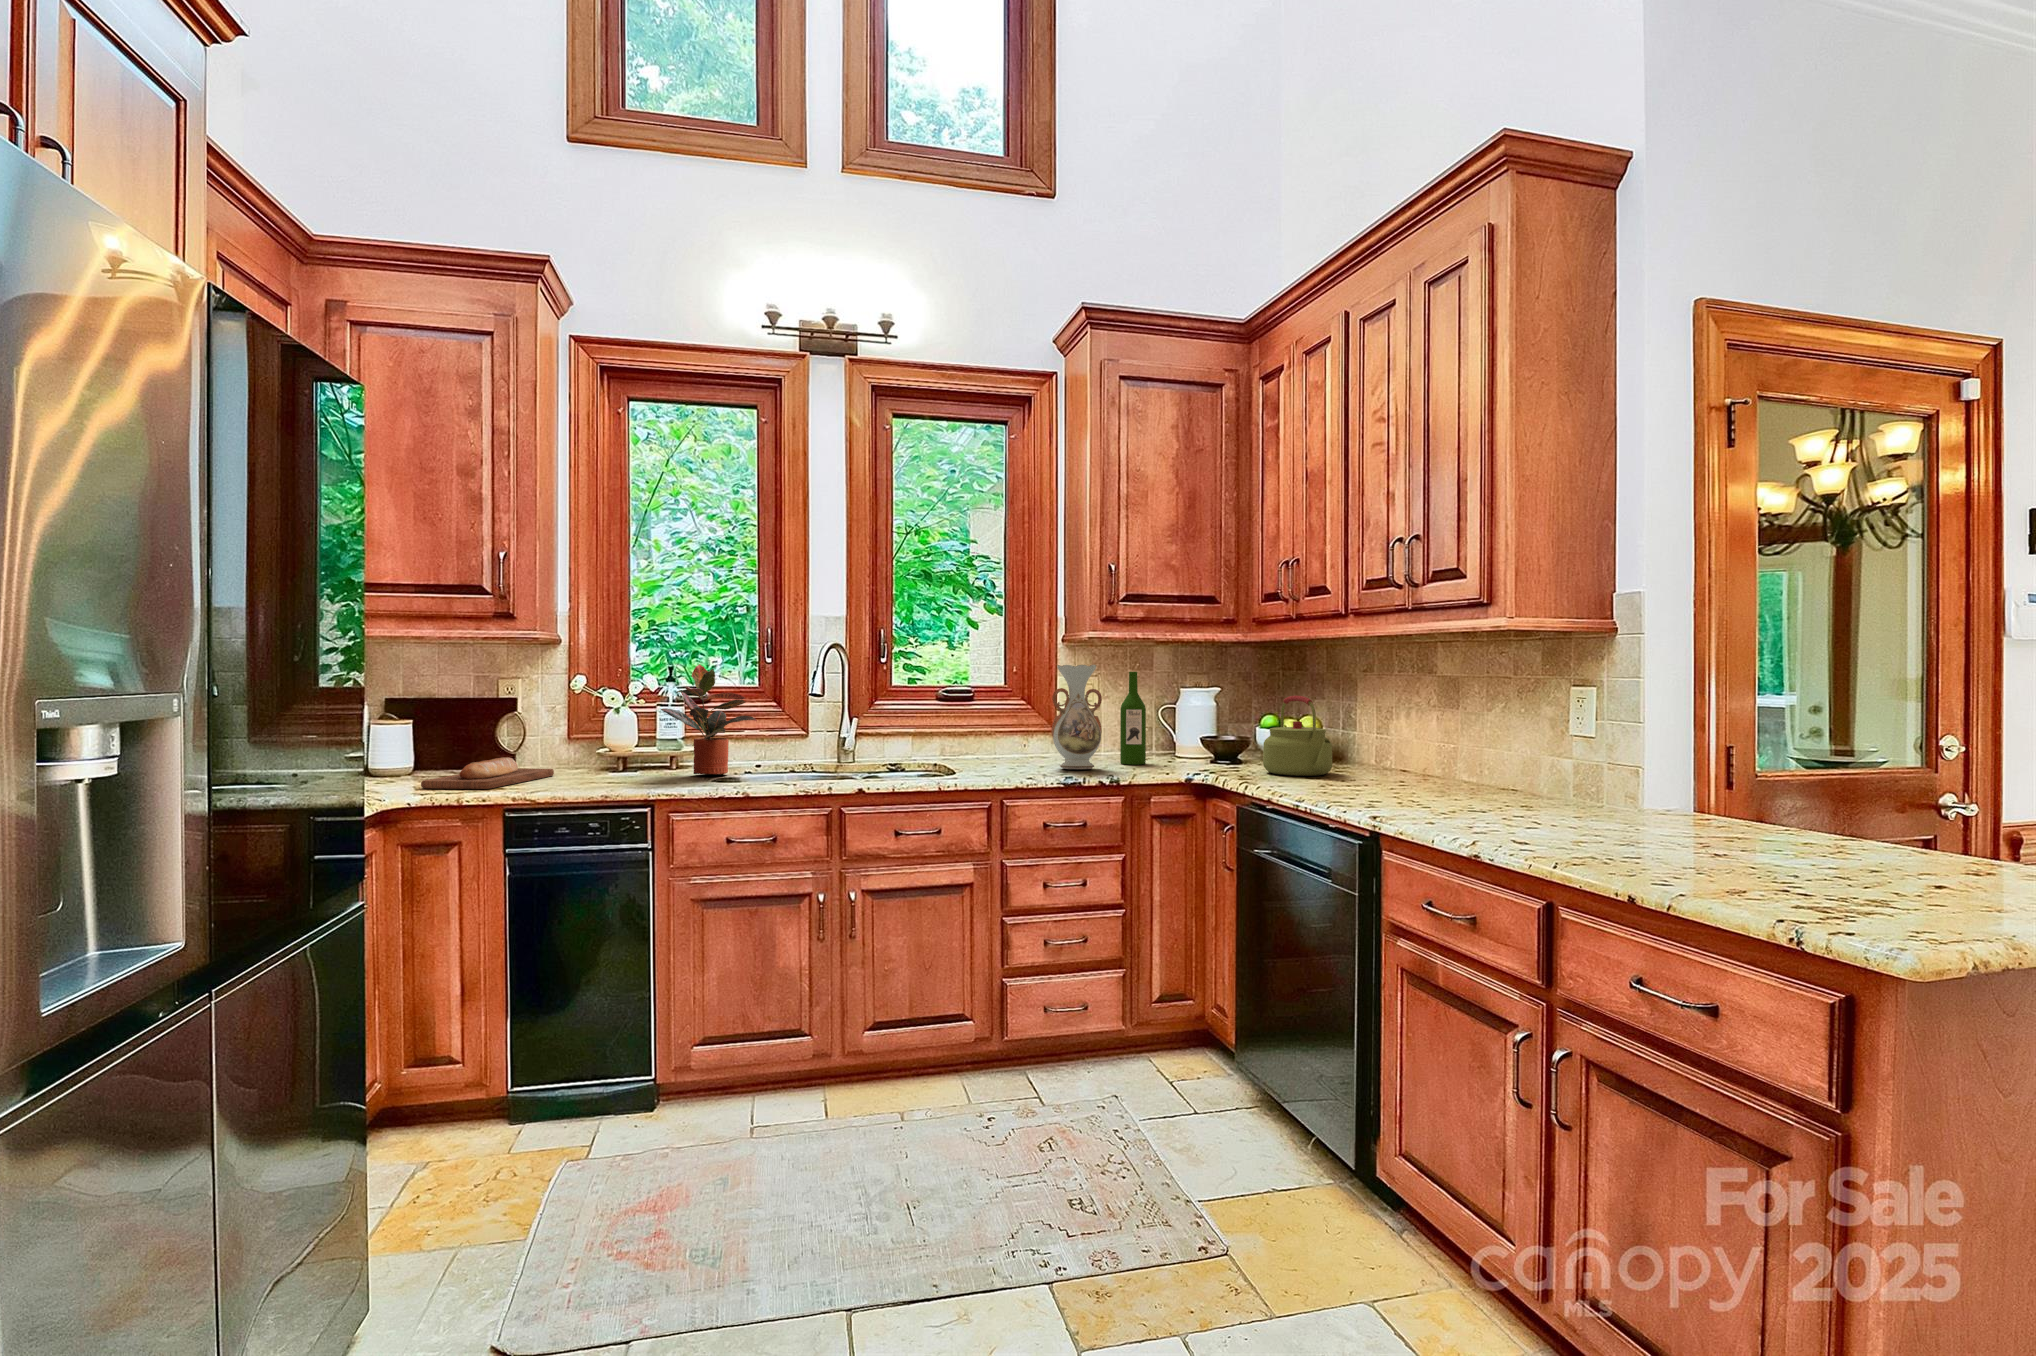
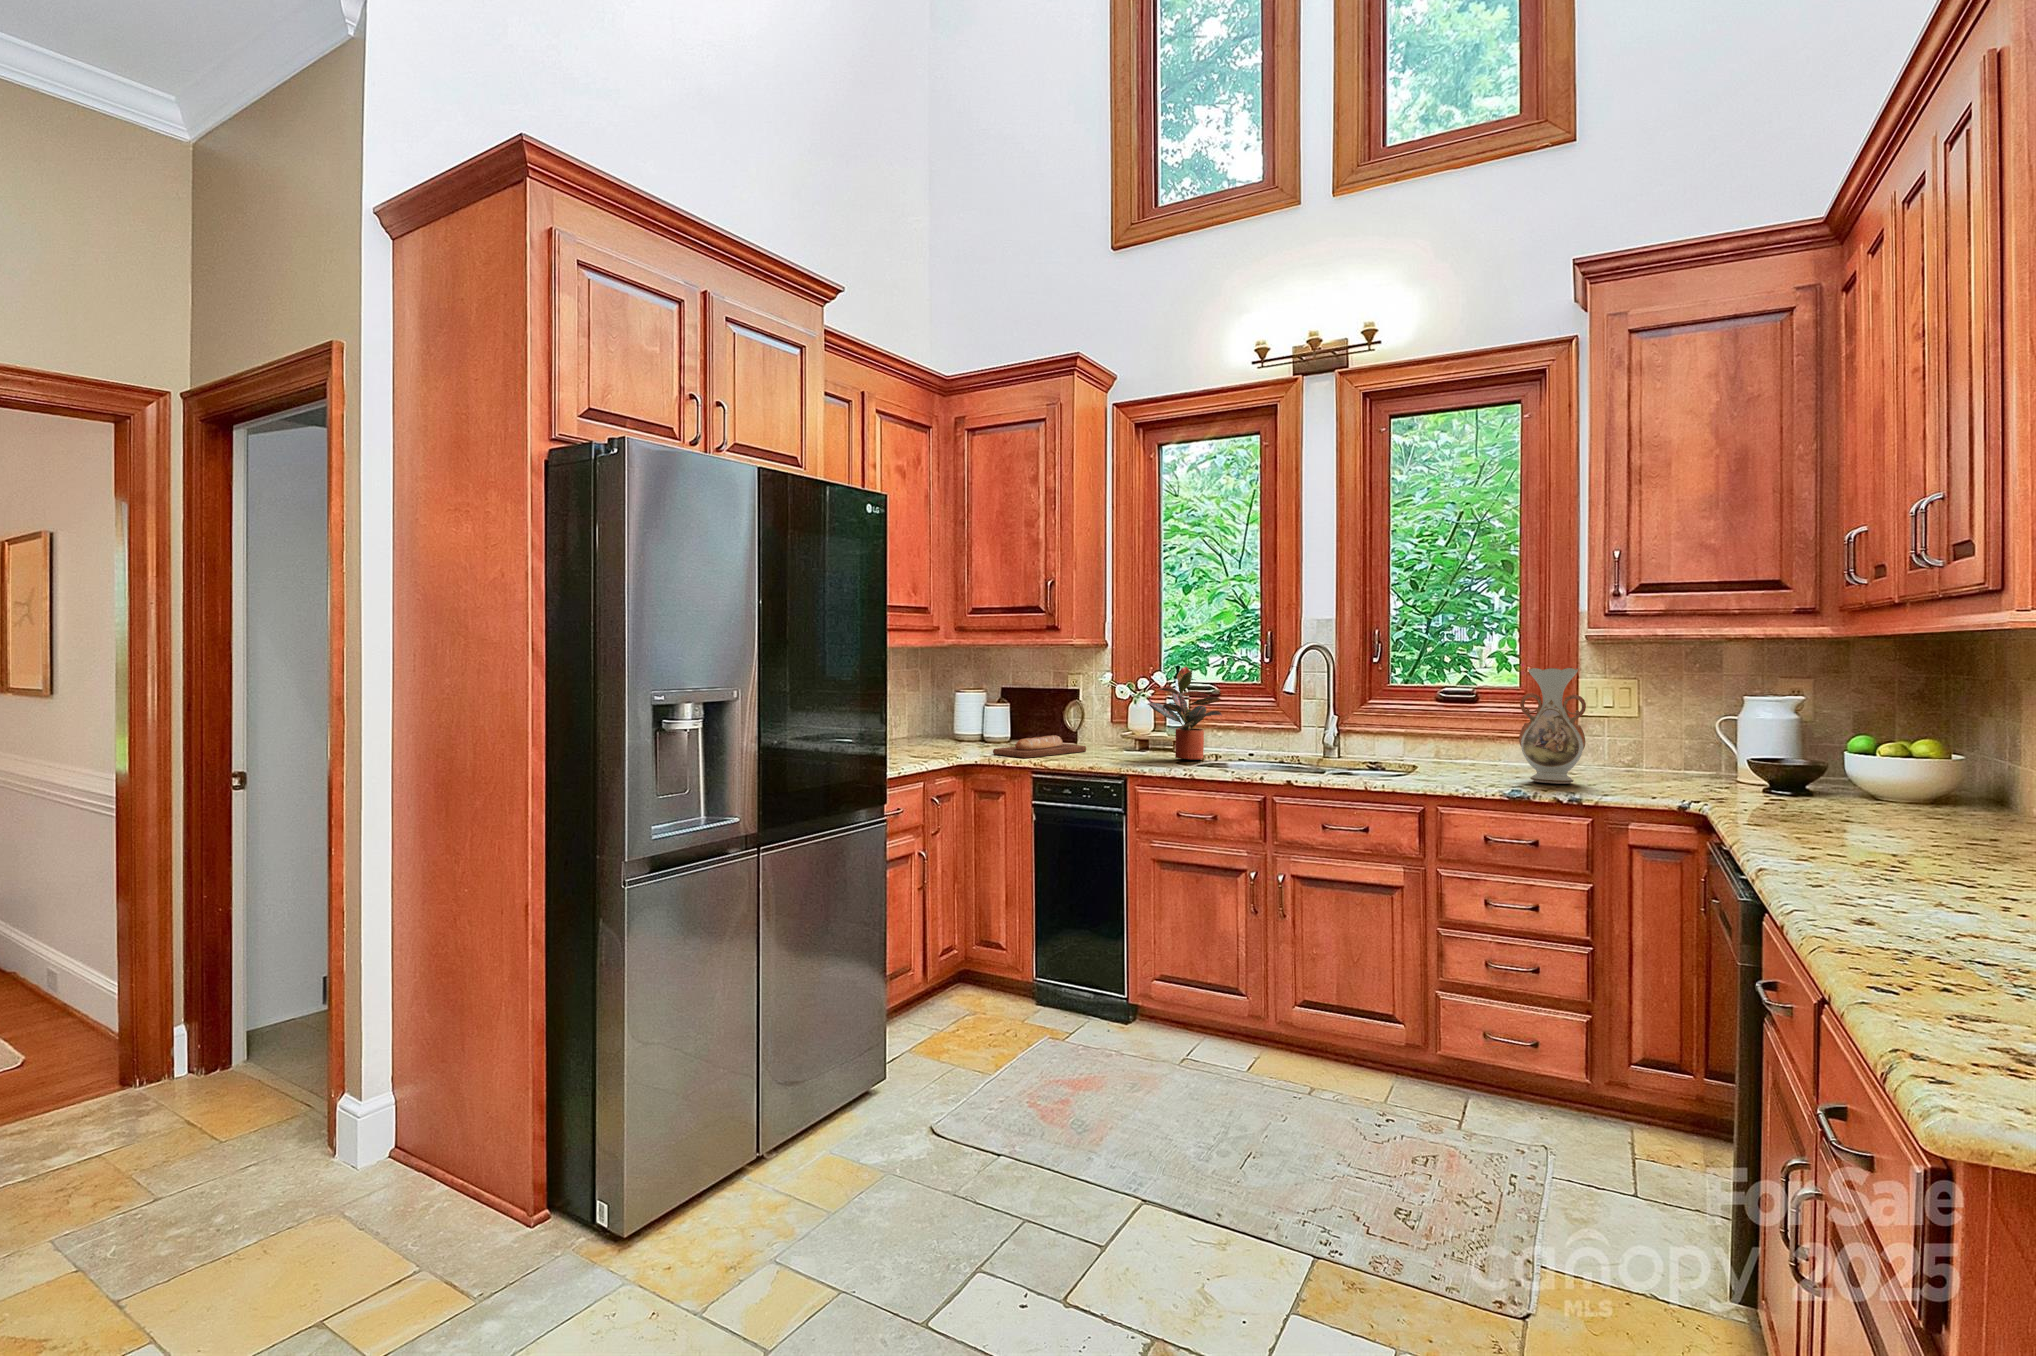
wine bottle: present [1120,672,1146,765] -> none [1629,675,1665,784]
kettle: present [1263,696,1332,776] -> none [1804,711,1924,820]

